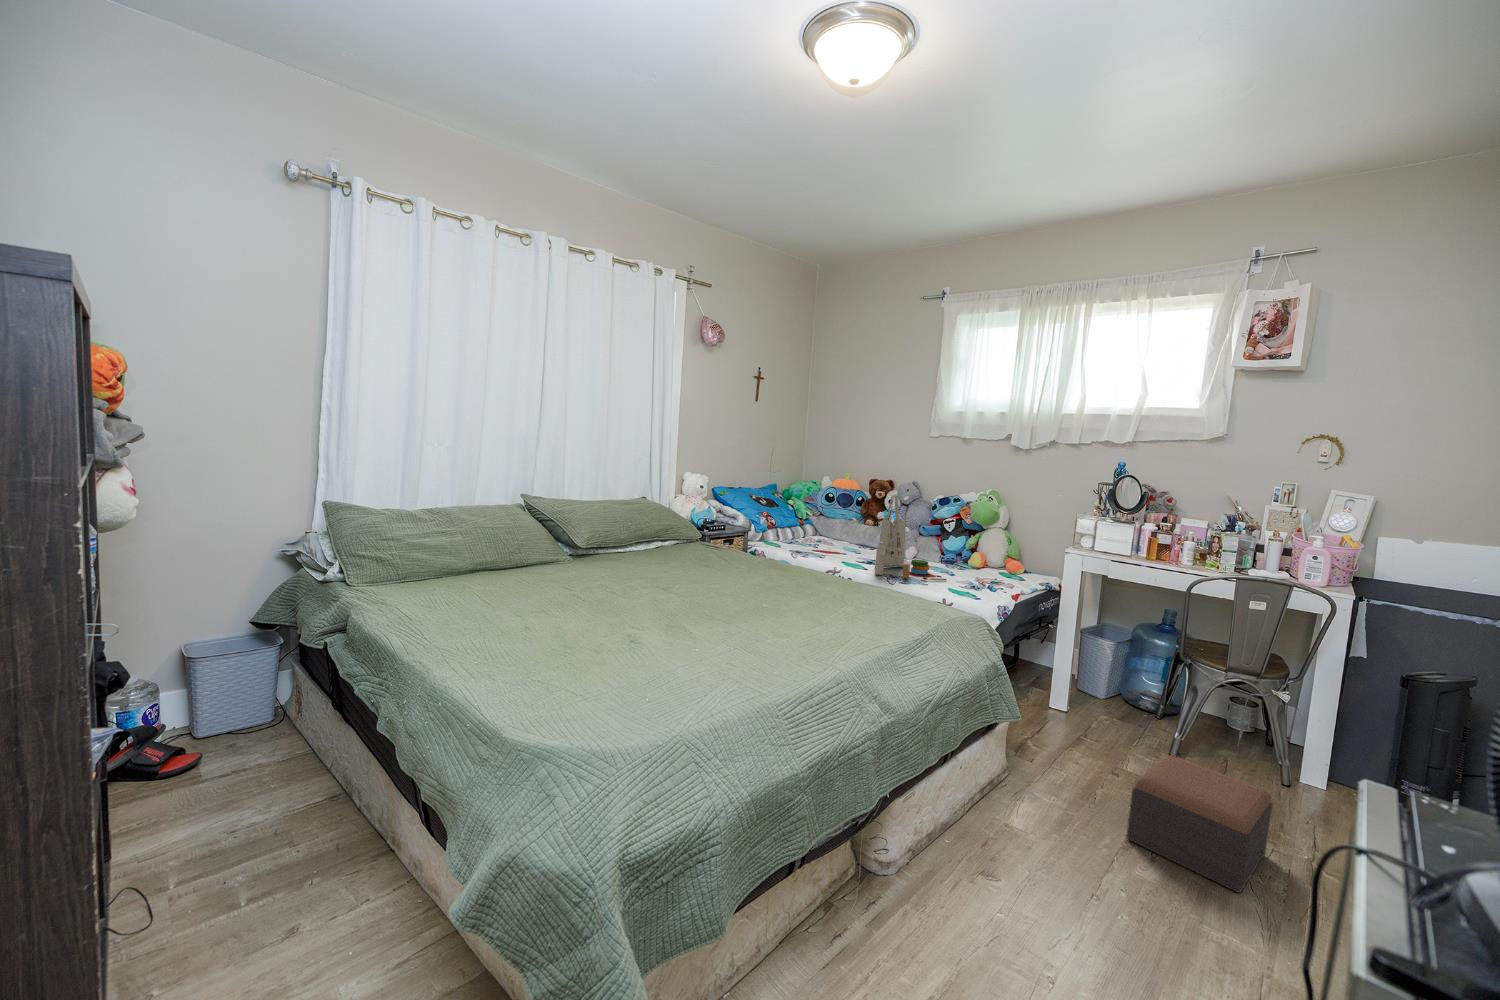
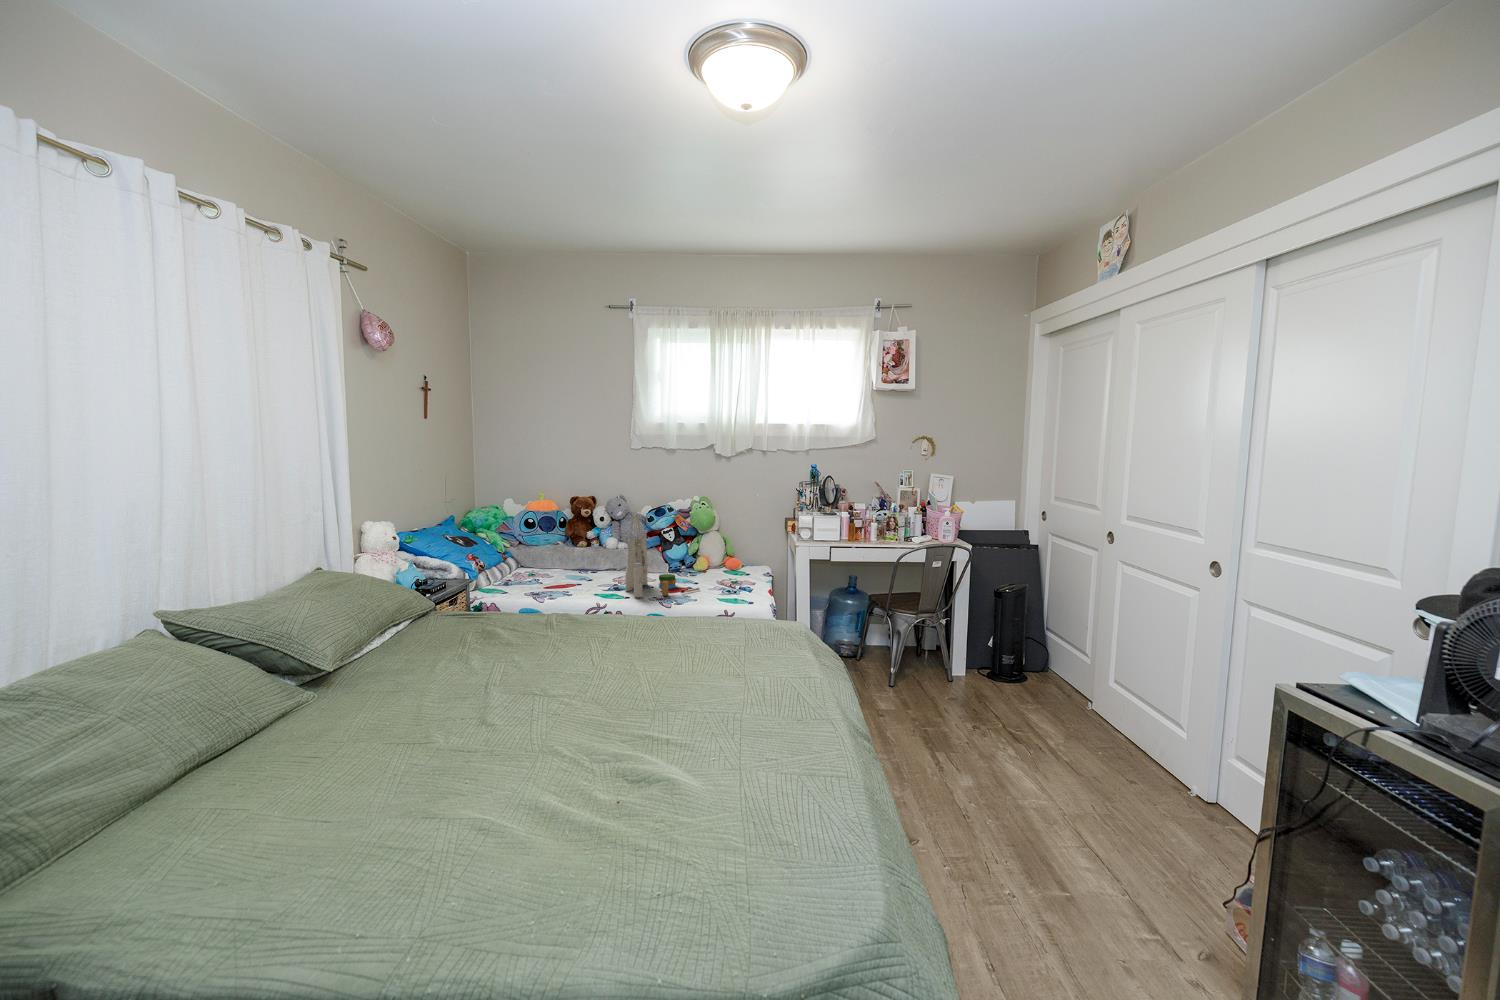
footstool: present [1127,755,1272,892] -> none [917,687,1001,767]

